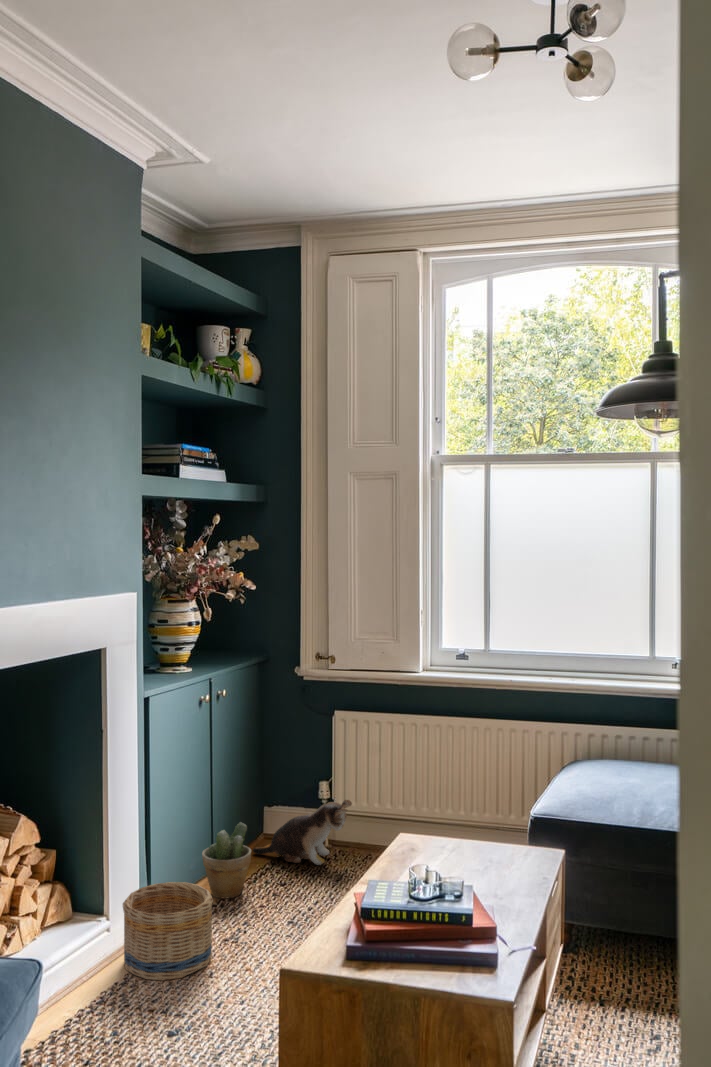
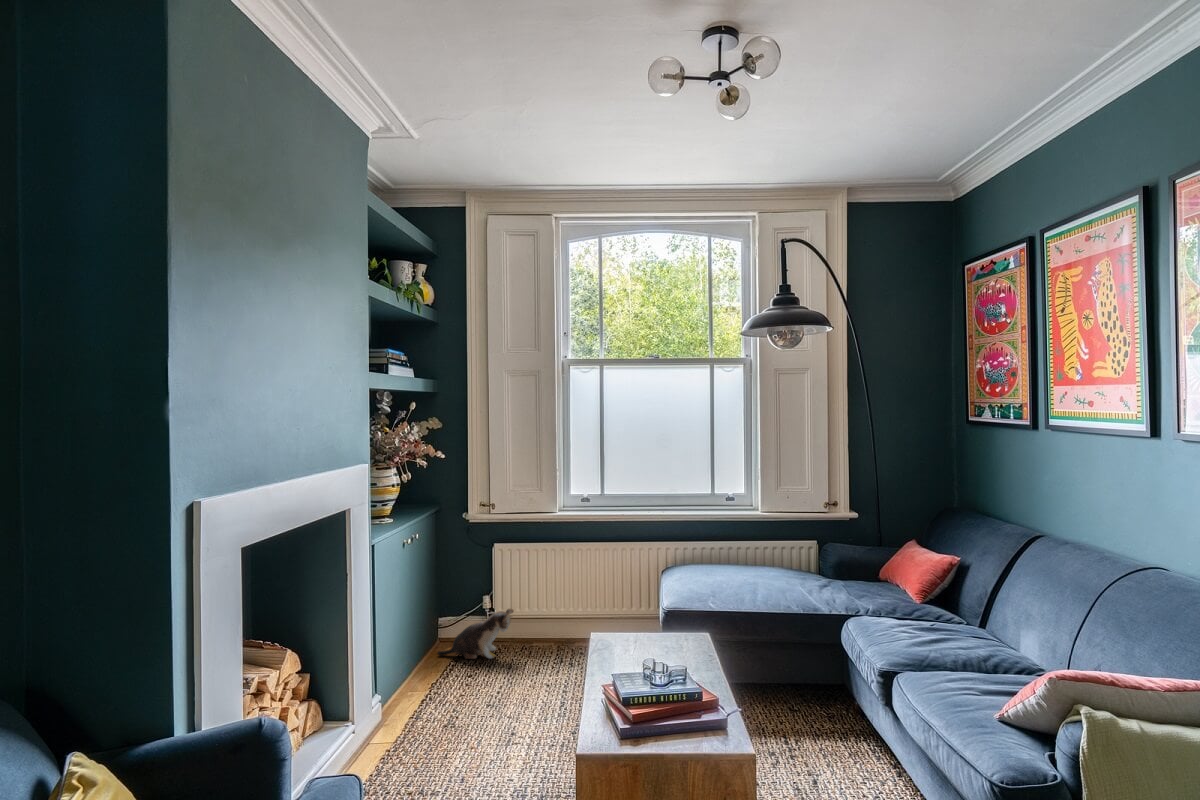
potted plant: present [202,823,251,899] -> none [410,634,449,694]
basket: present [123,882,213,981] -> none [369,687,441,768]

